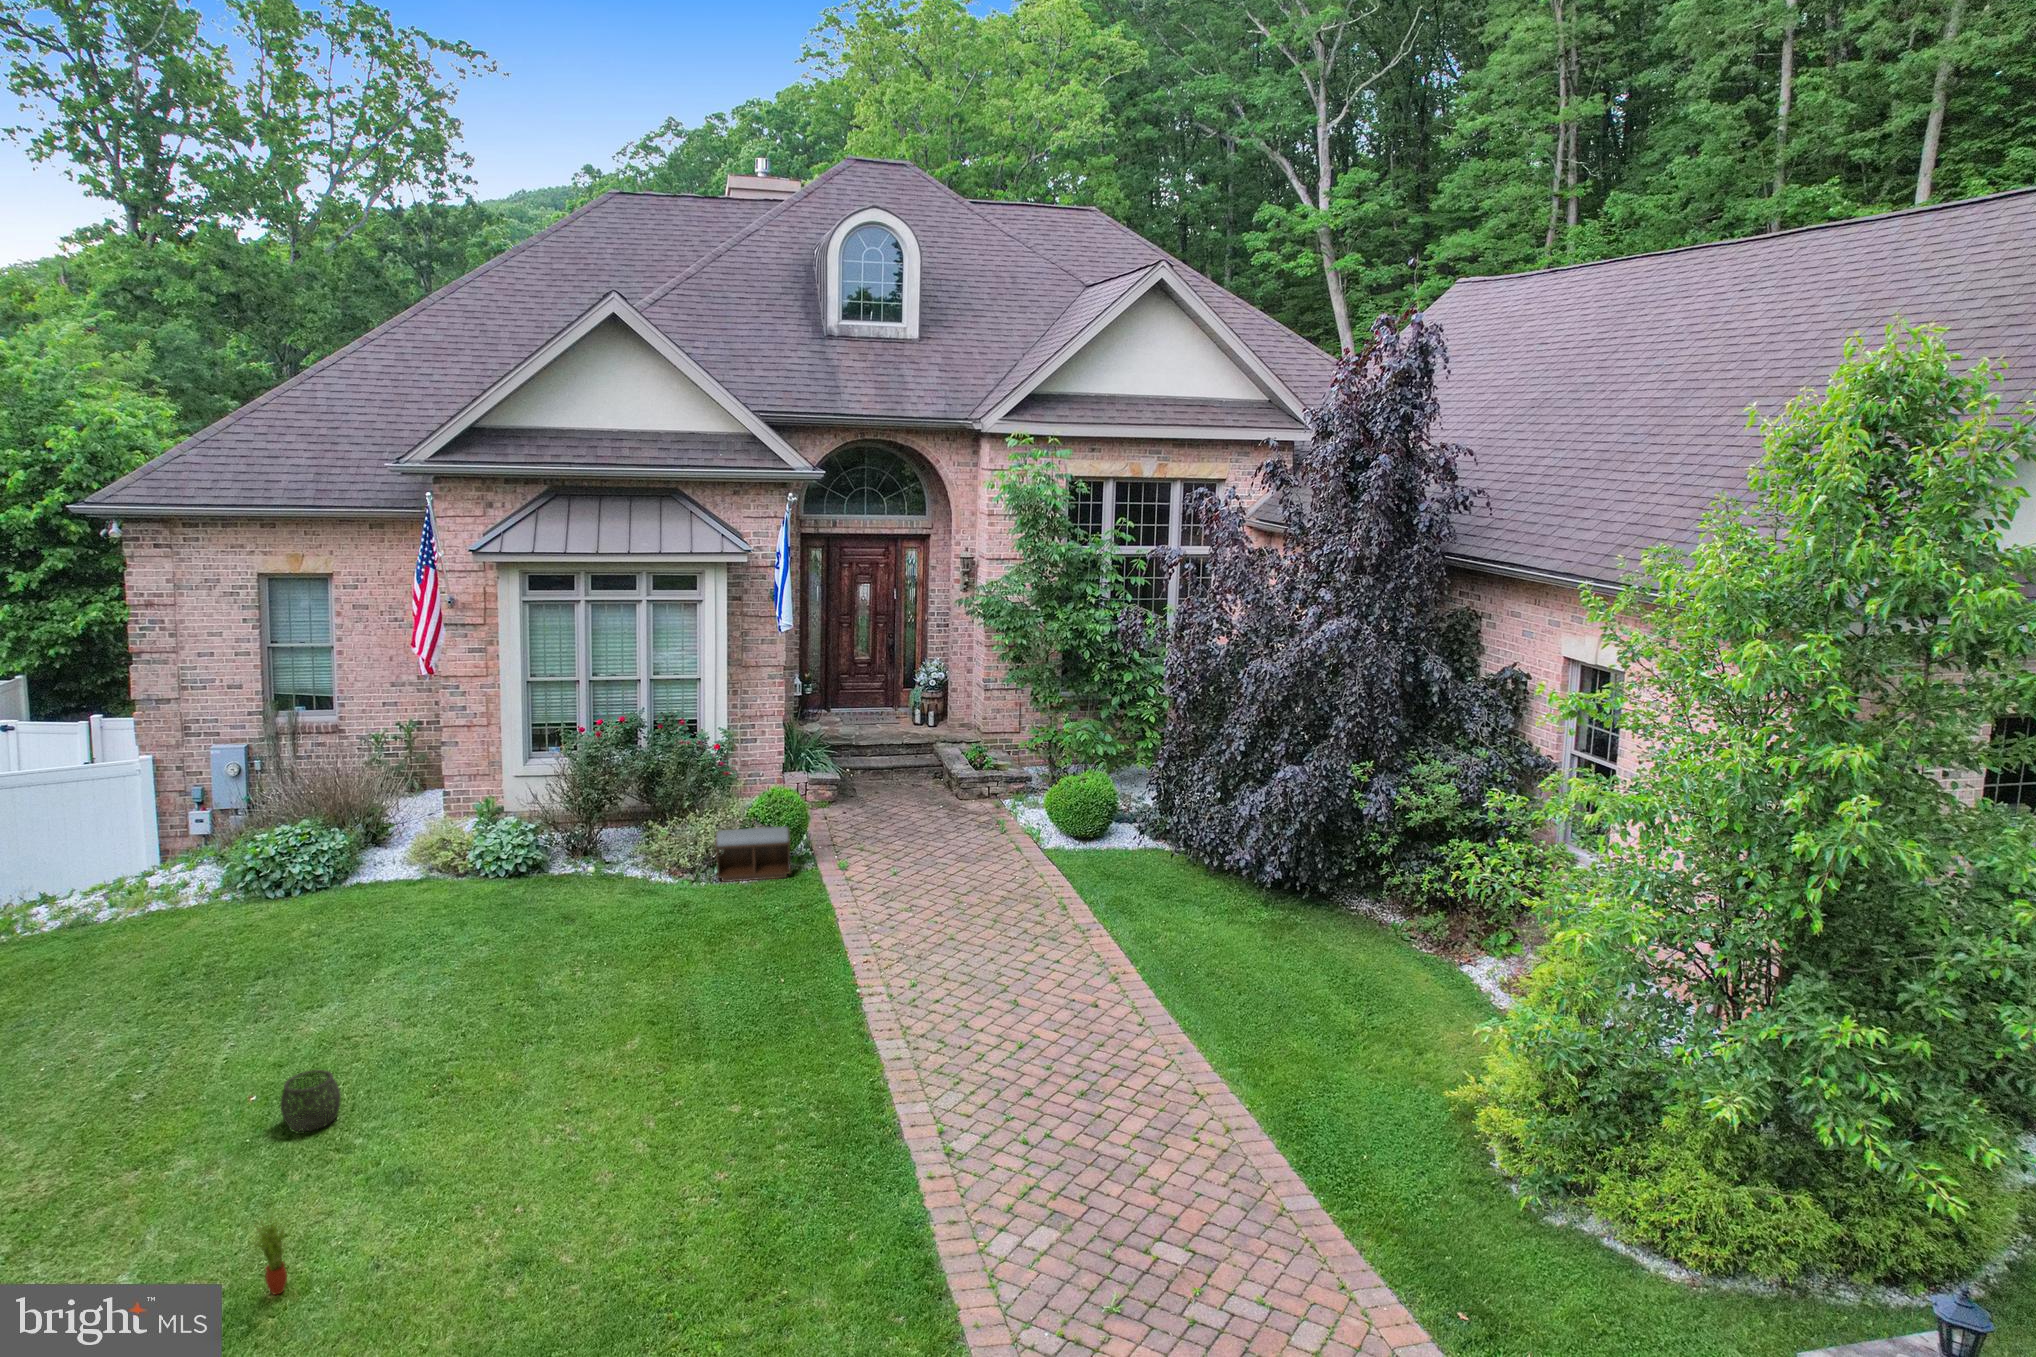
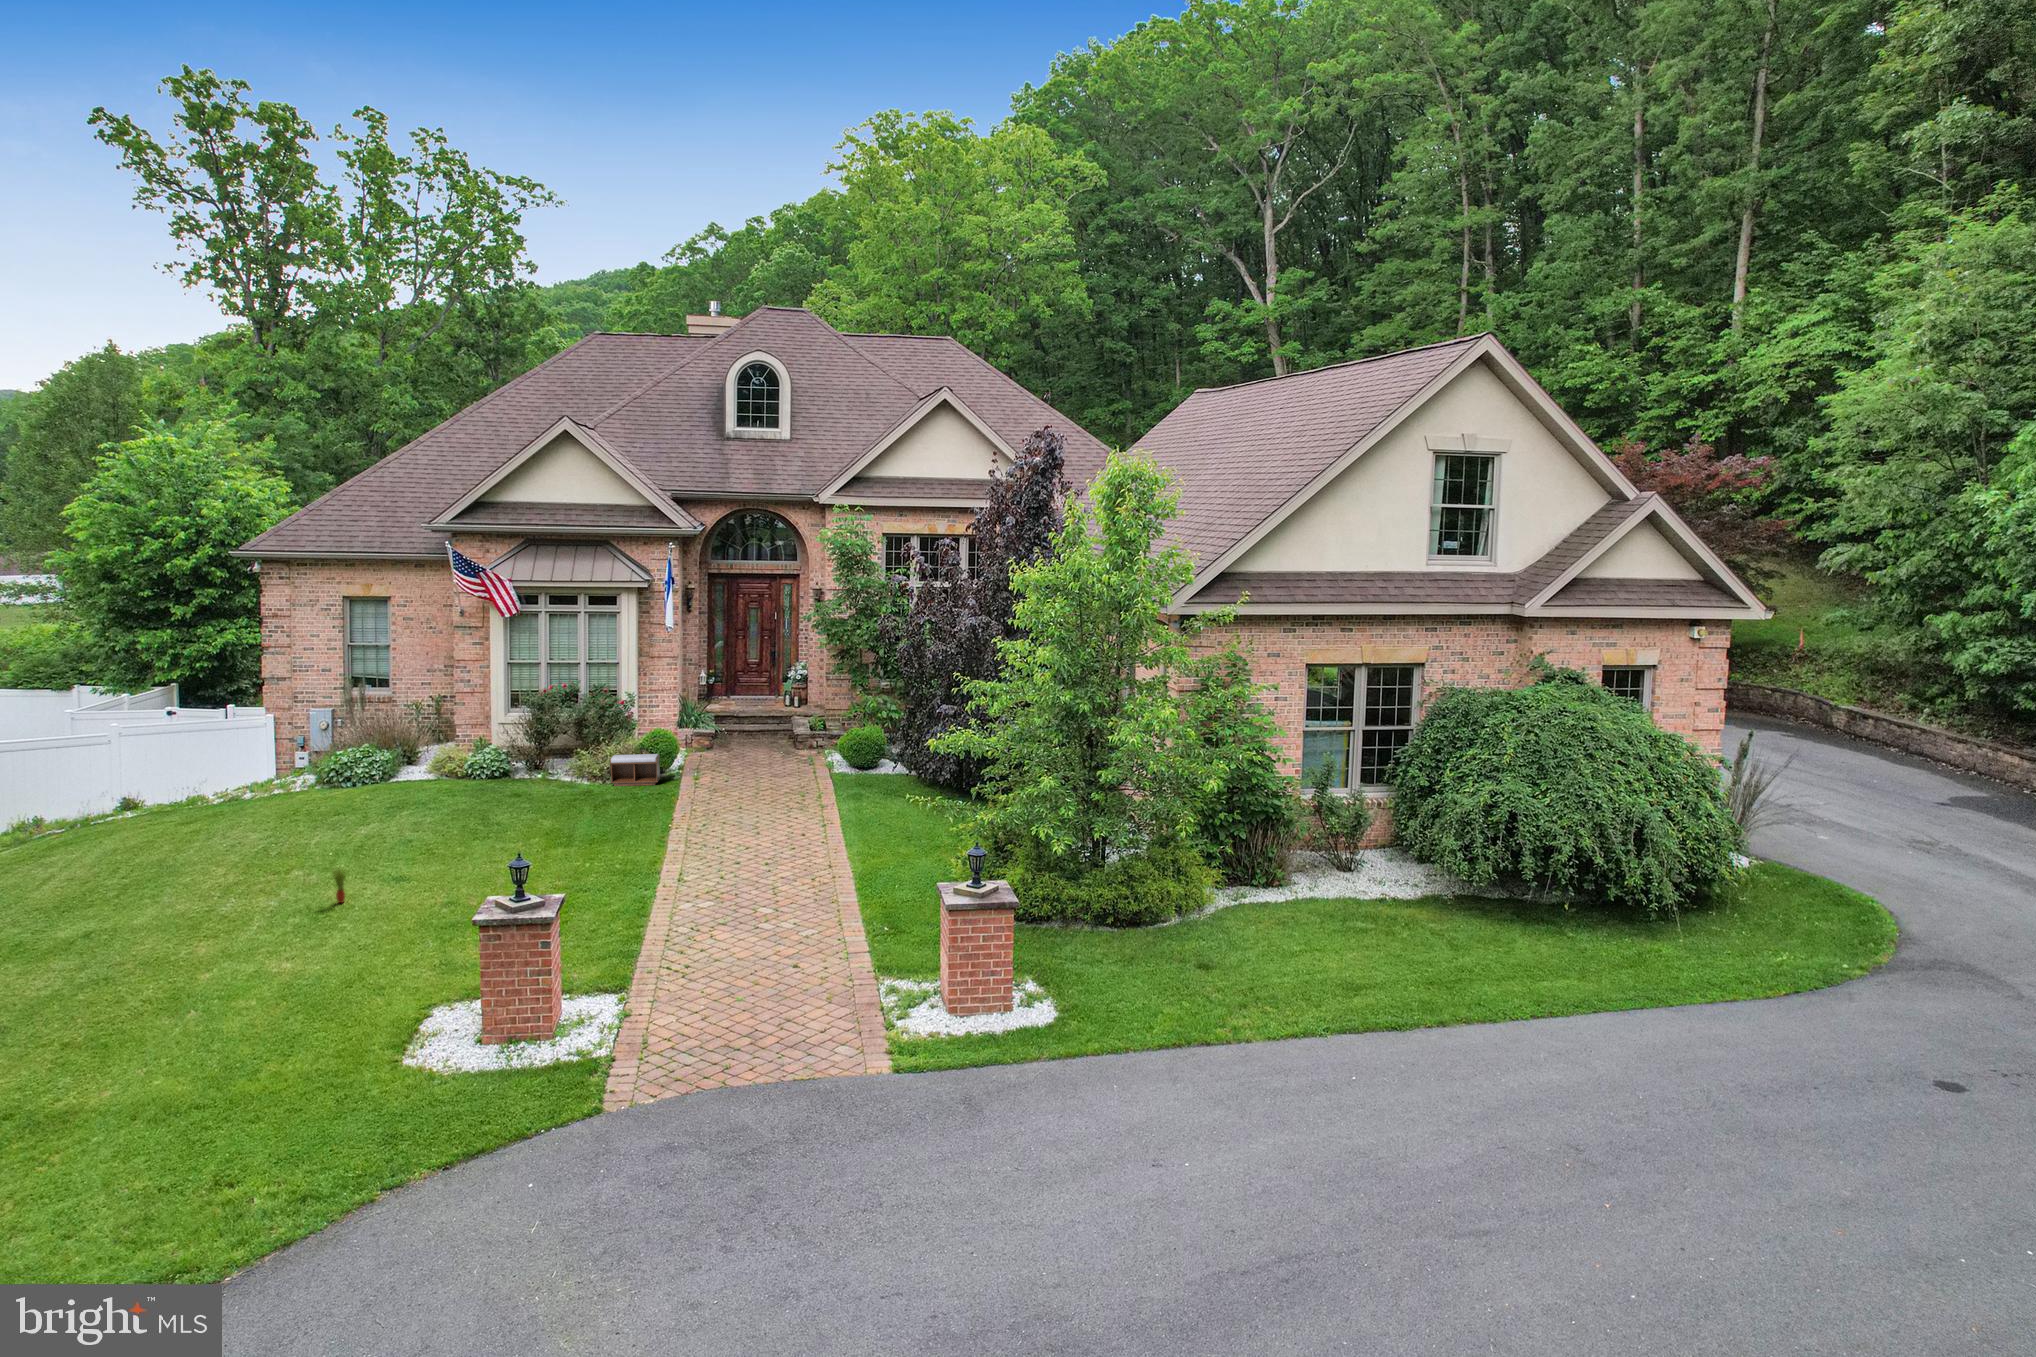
woven basket: present [281,1070,341,1131] -> none [345,836,375,864]

